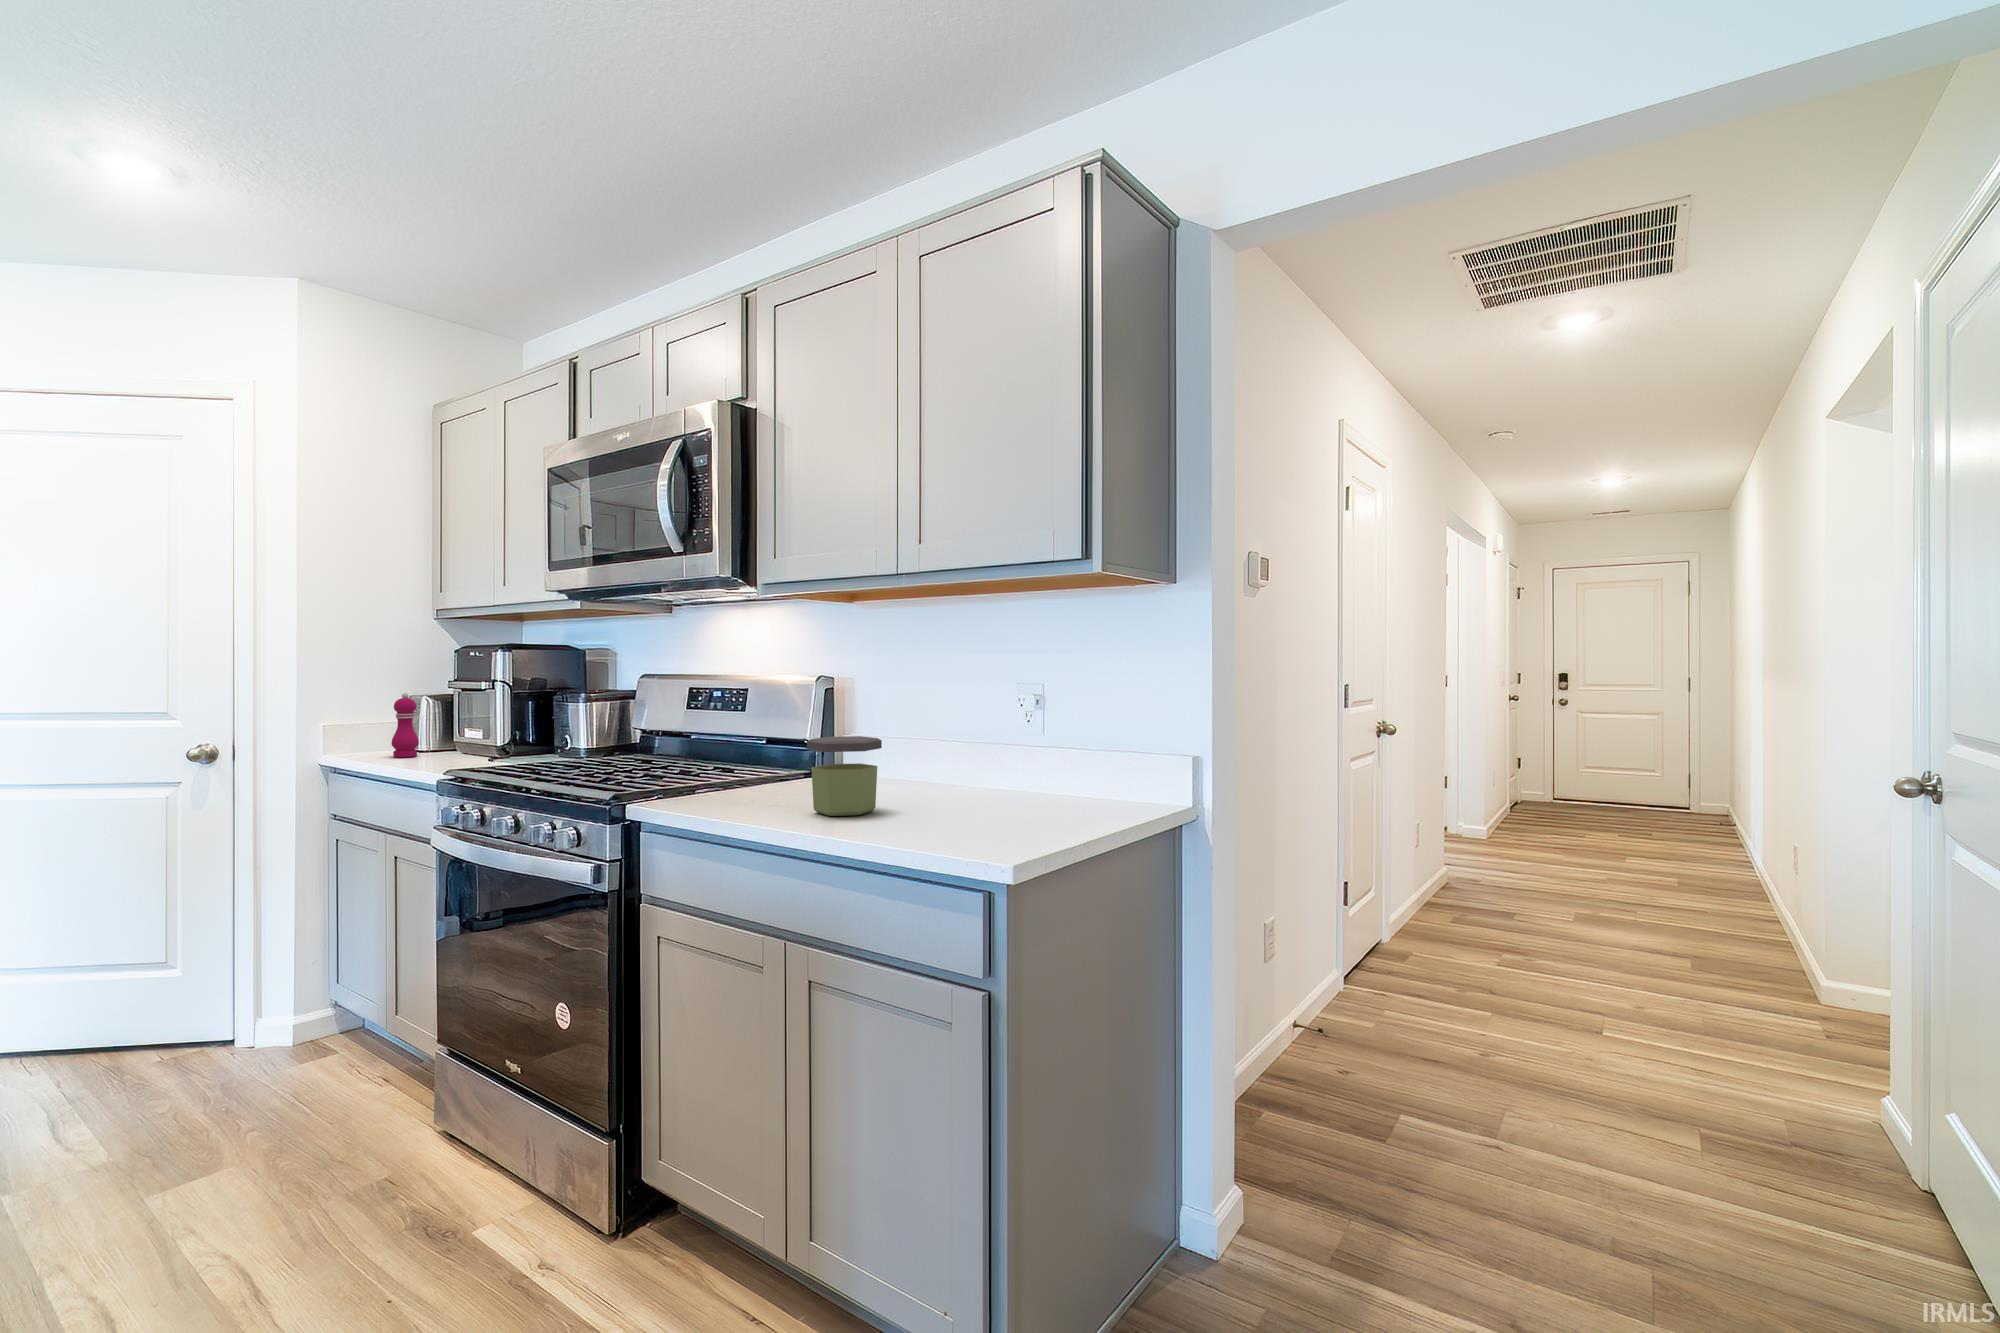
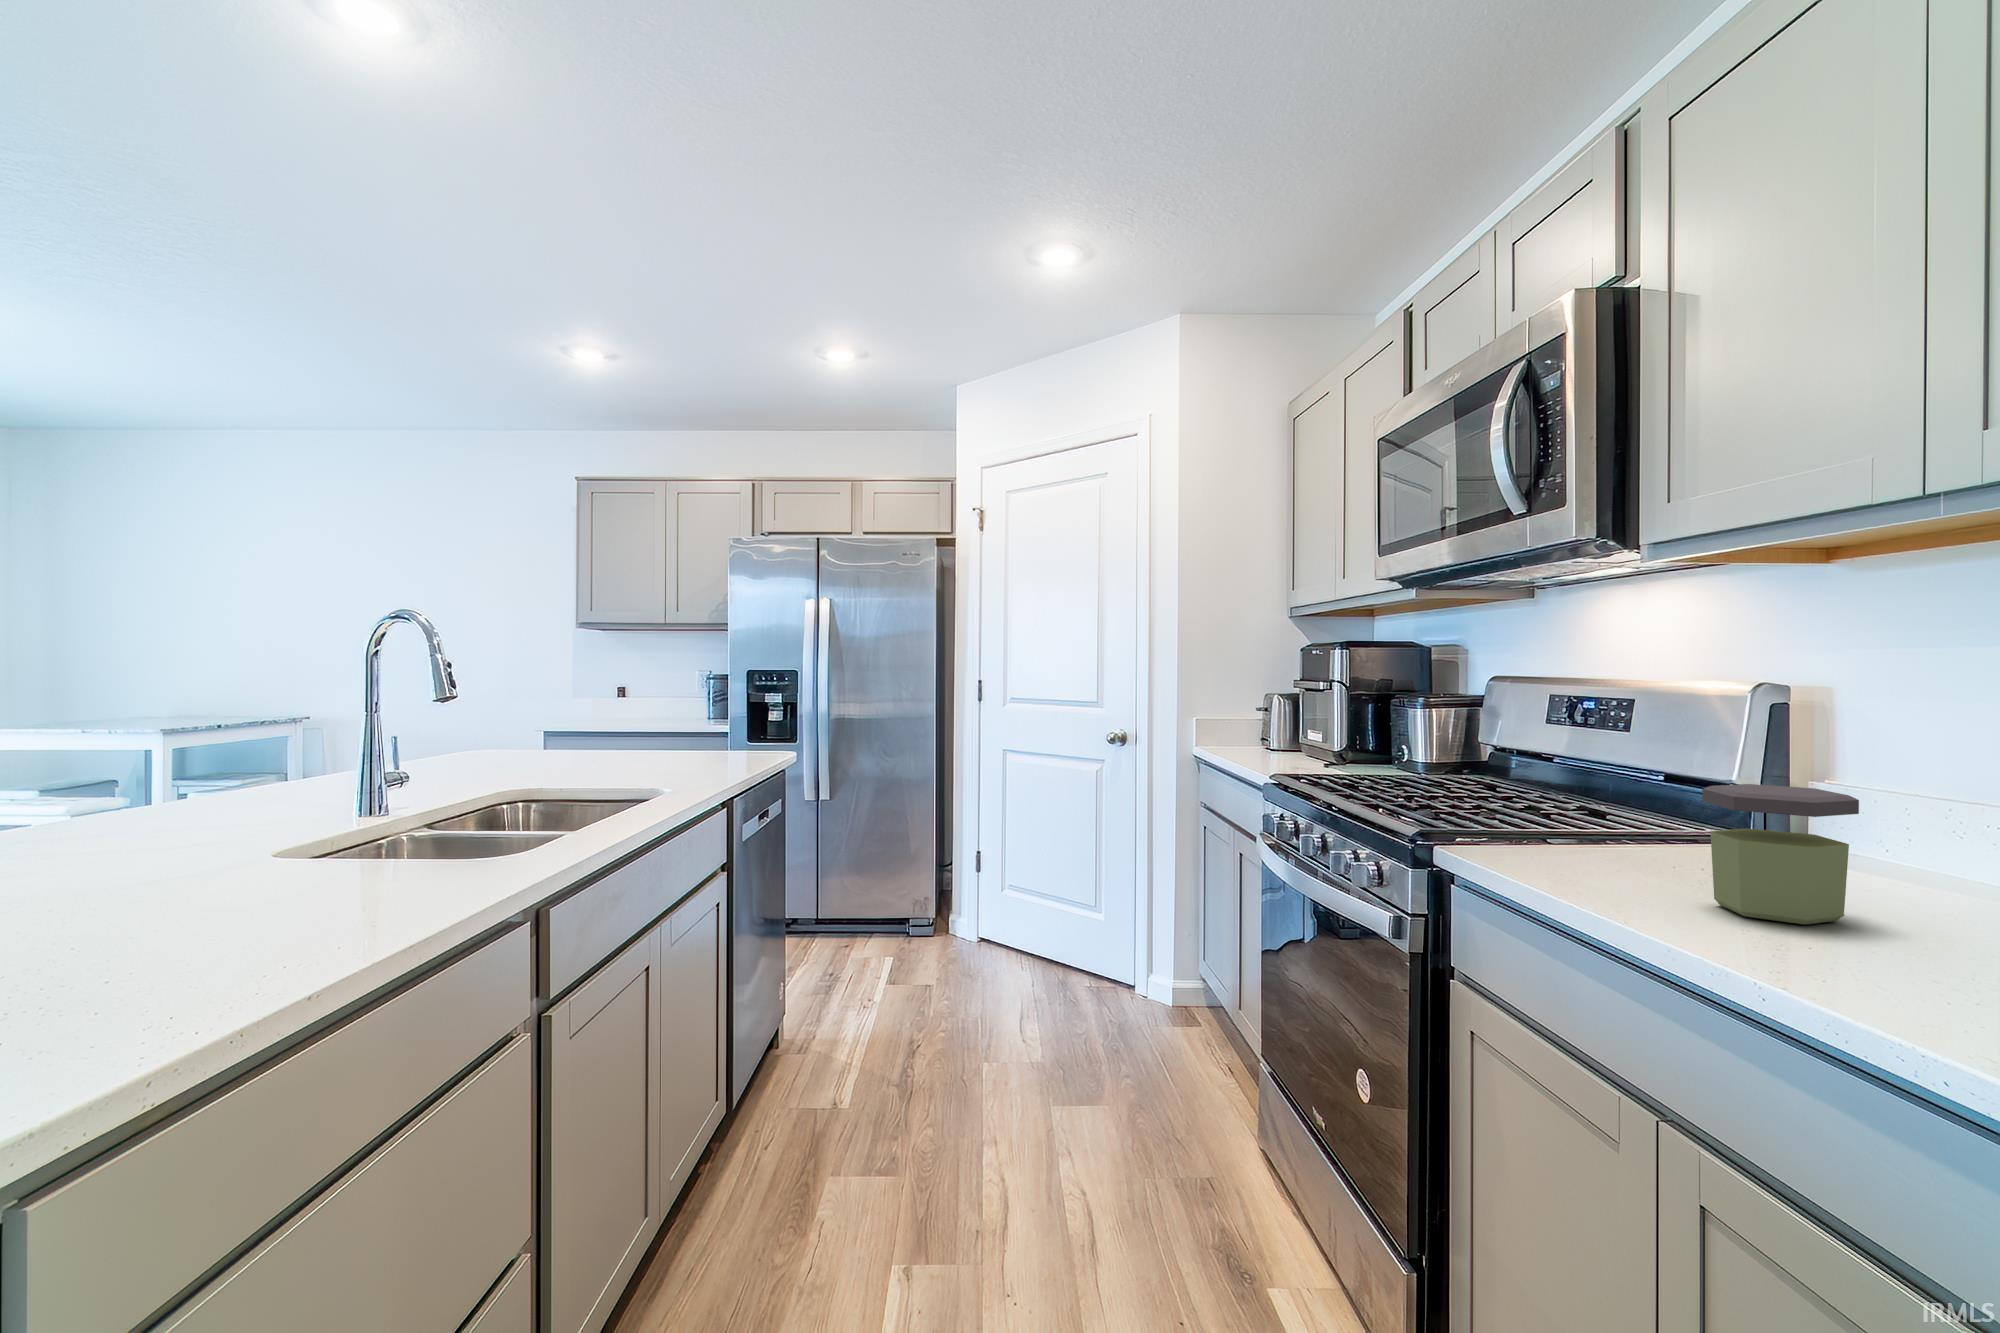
pepper mill: present [391,693,419,757] -> none [1234,691,1258,757]

